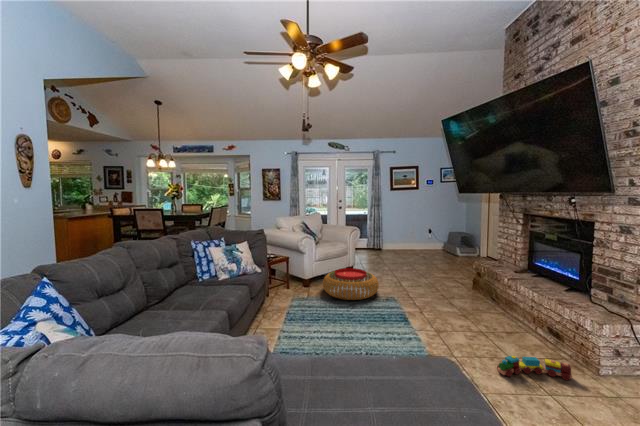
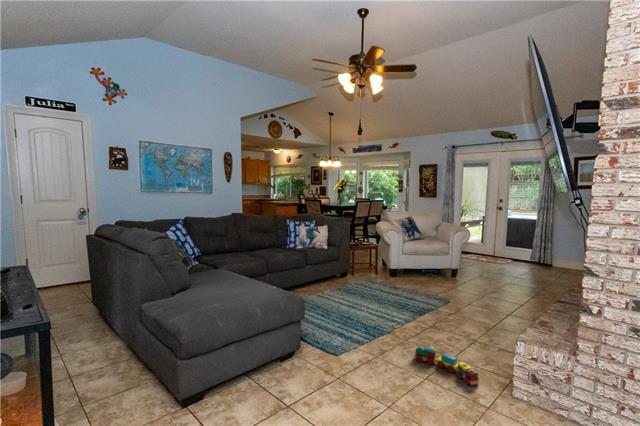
pouf: present [323,268,379,300] -> none [393,265,451,295]

